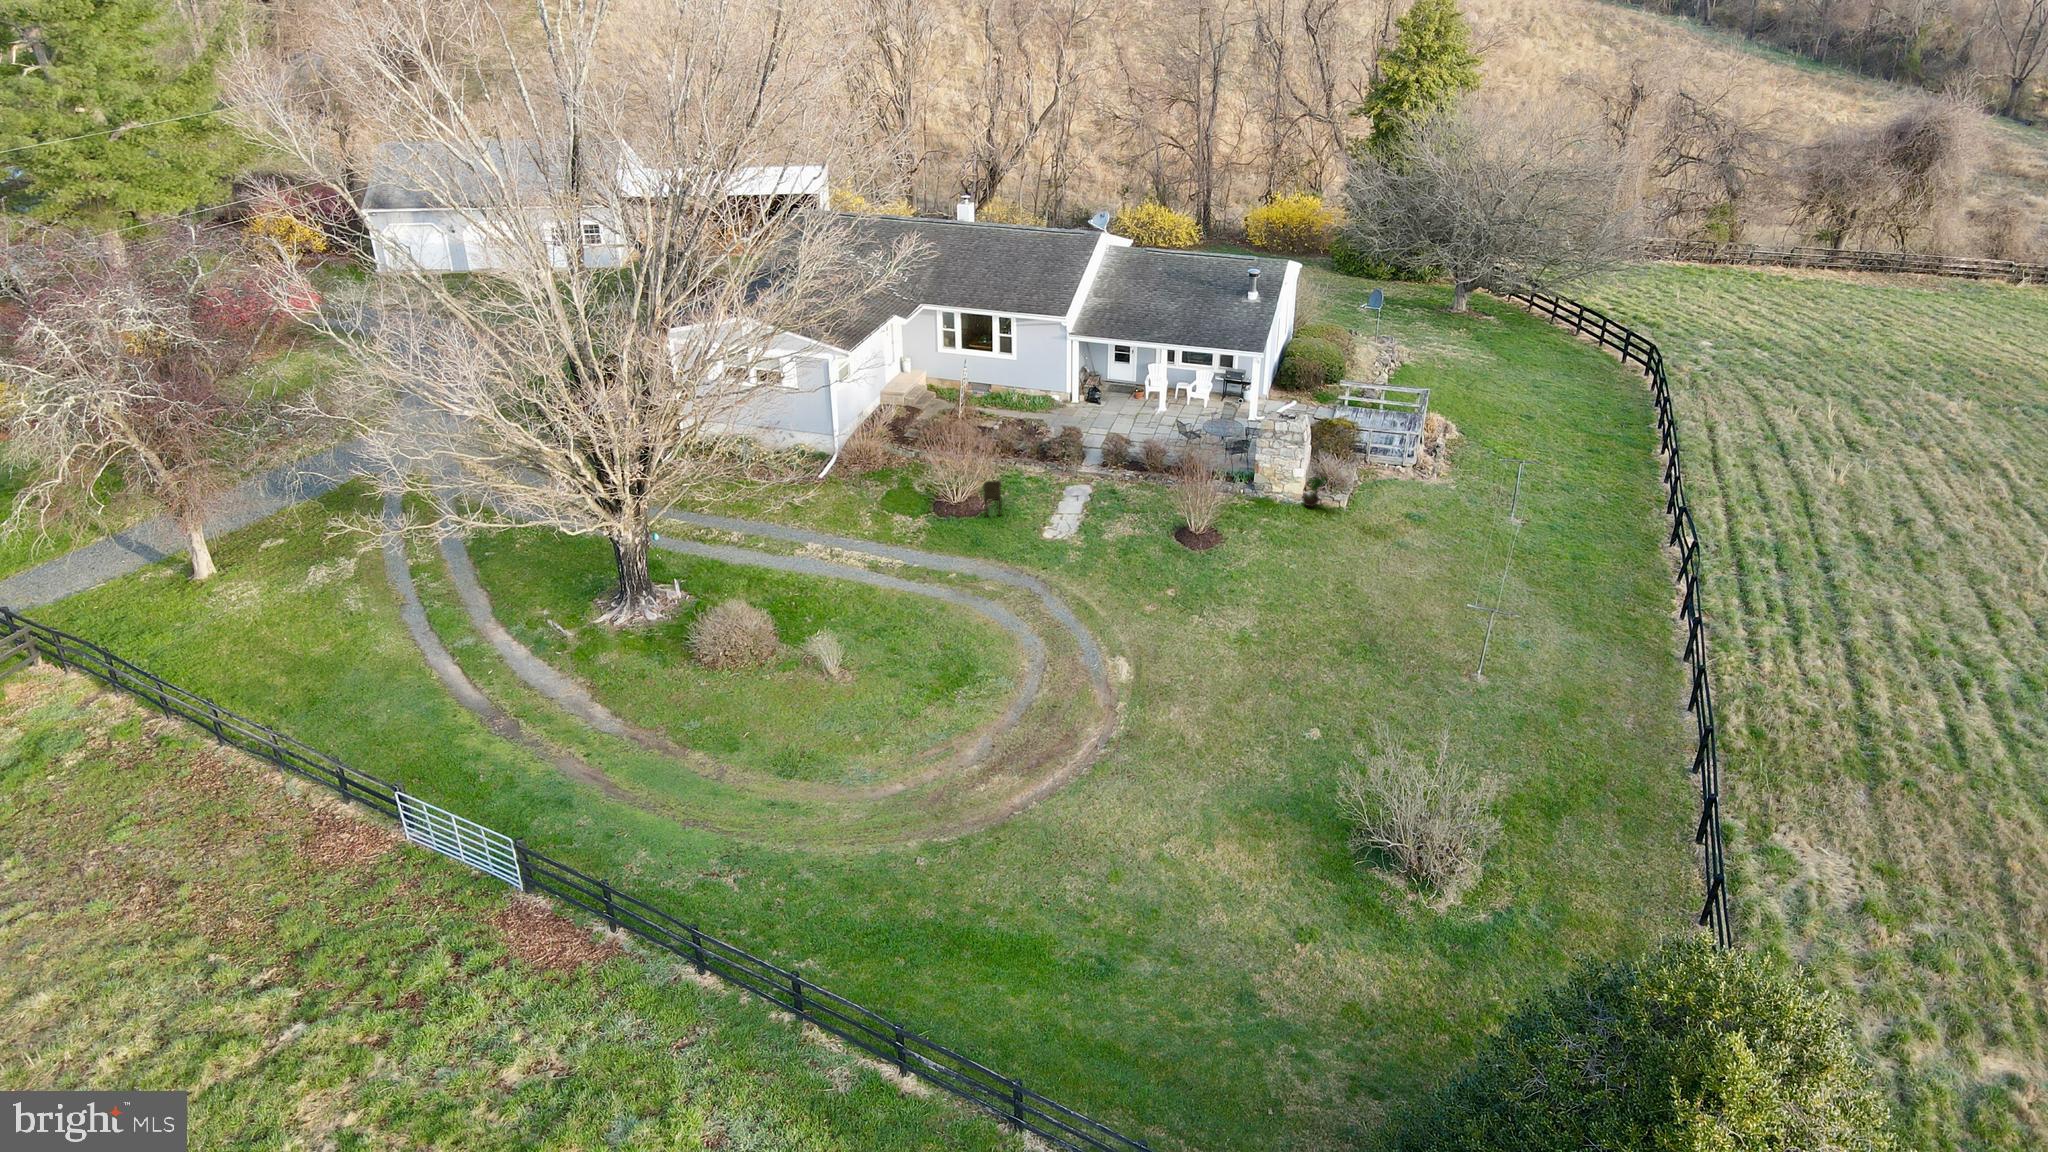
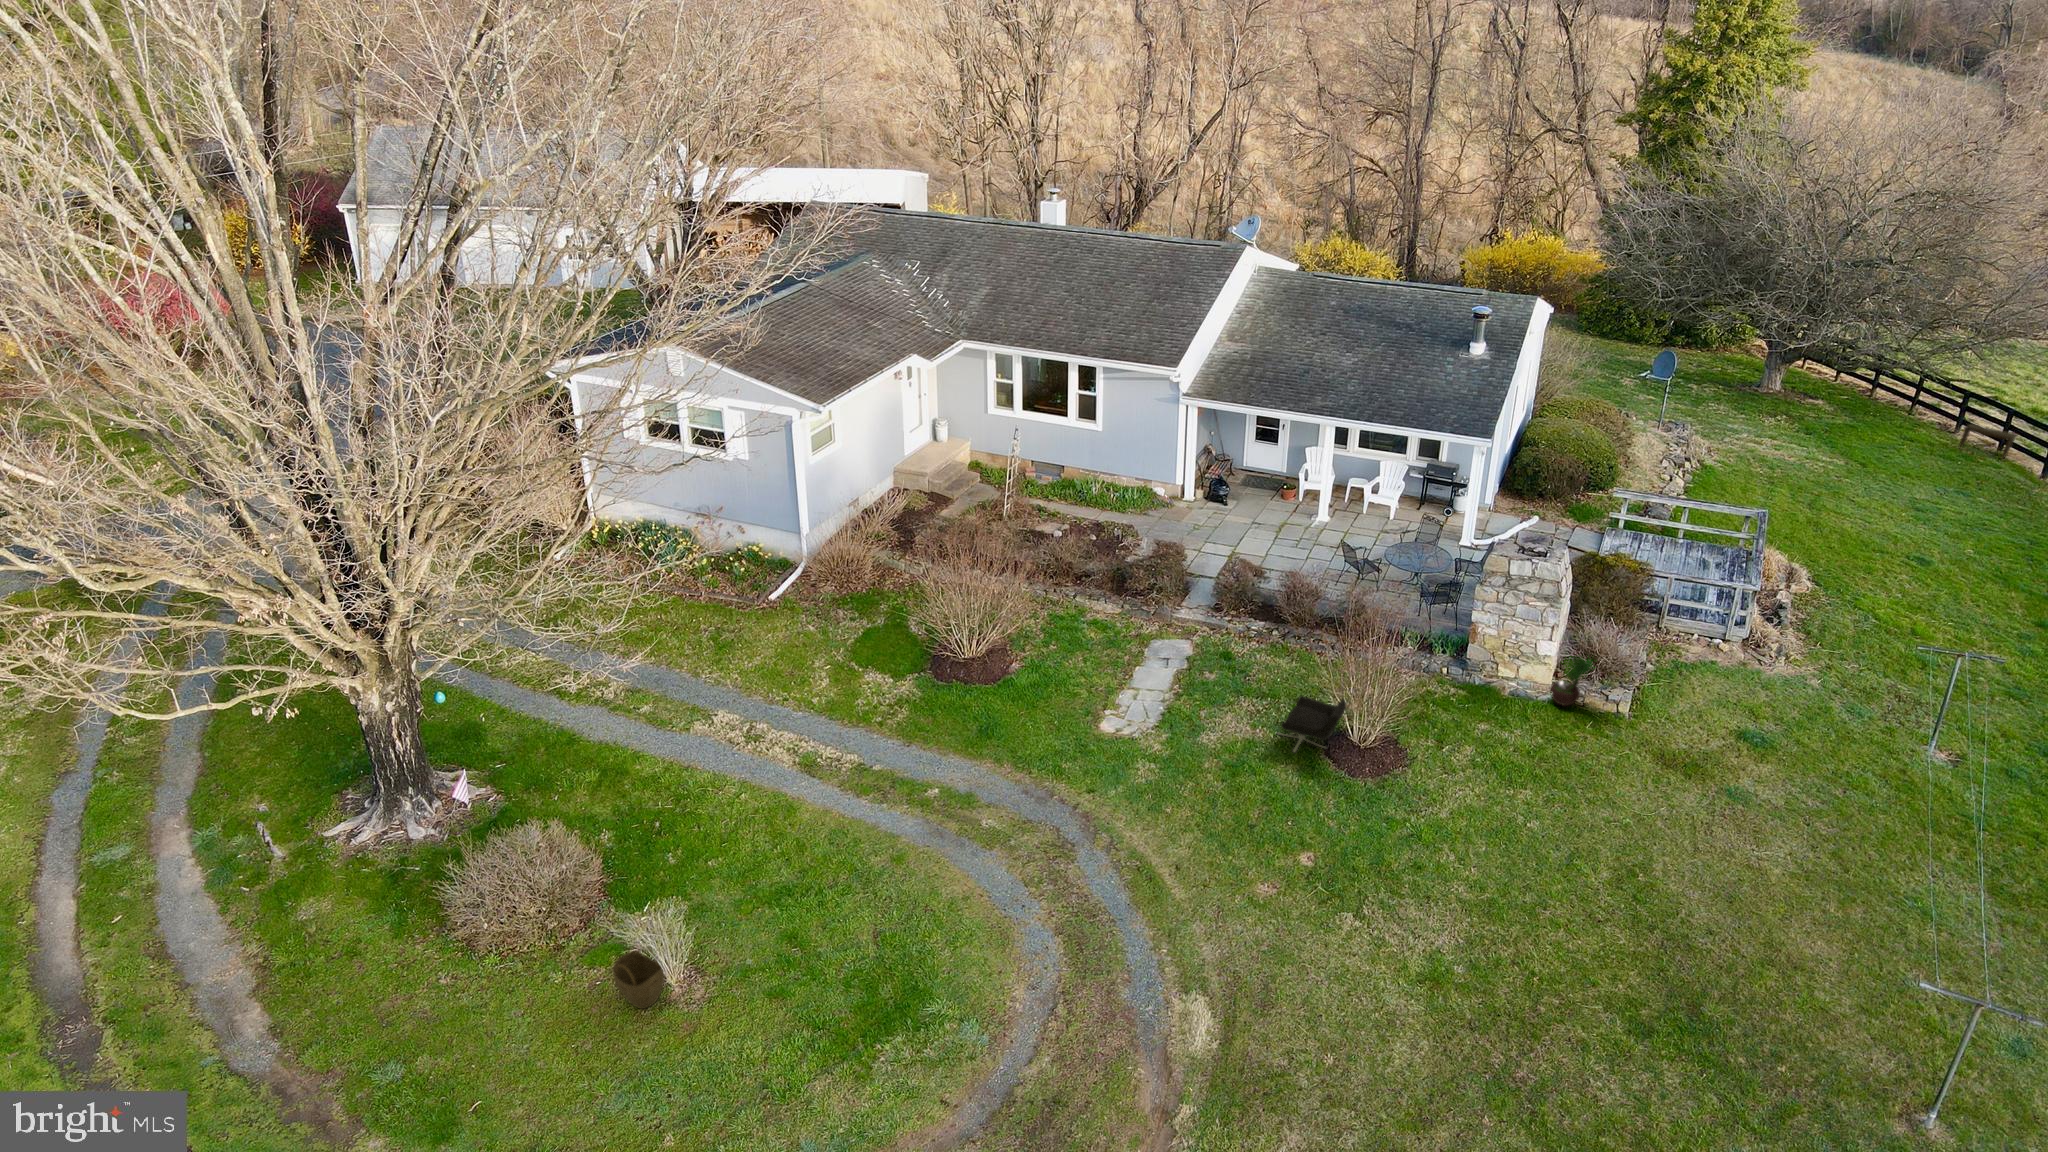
bench: present [983,480,1002,517] -> present [1959,424,2017,459]
lounge chair: none [1147,507,1188,541] -> present [1278,696,1346,752]
woven basket: none [802,653,830,687] -> present [613,948,664,1009]

